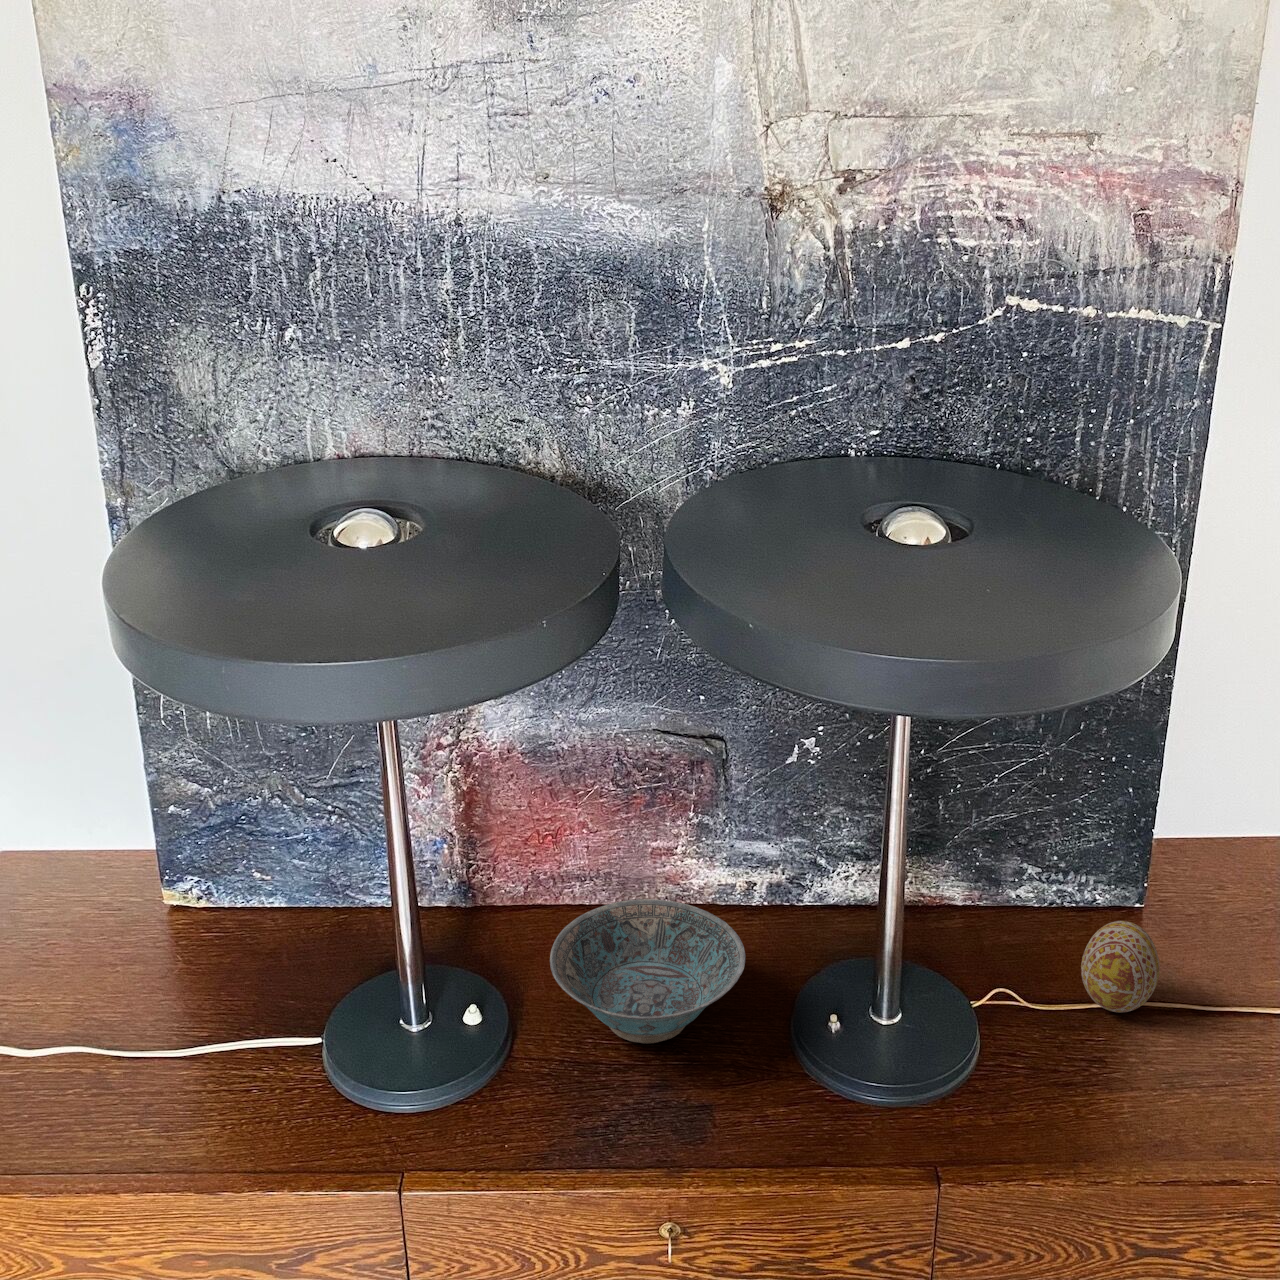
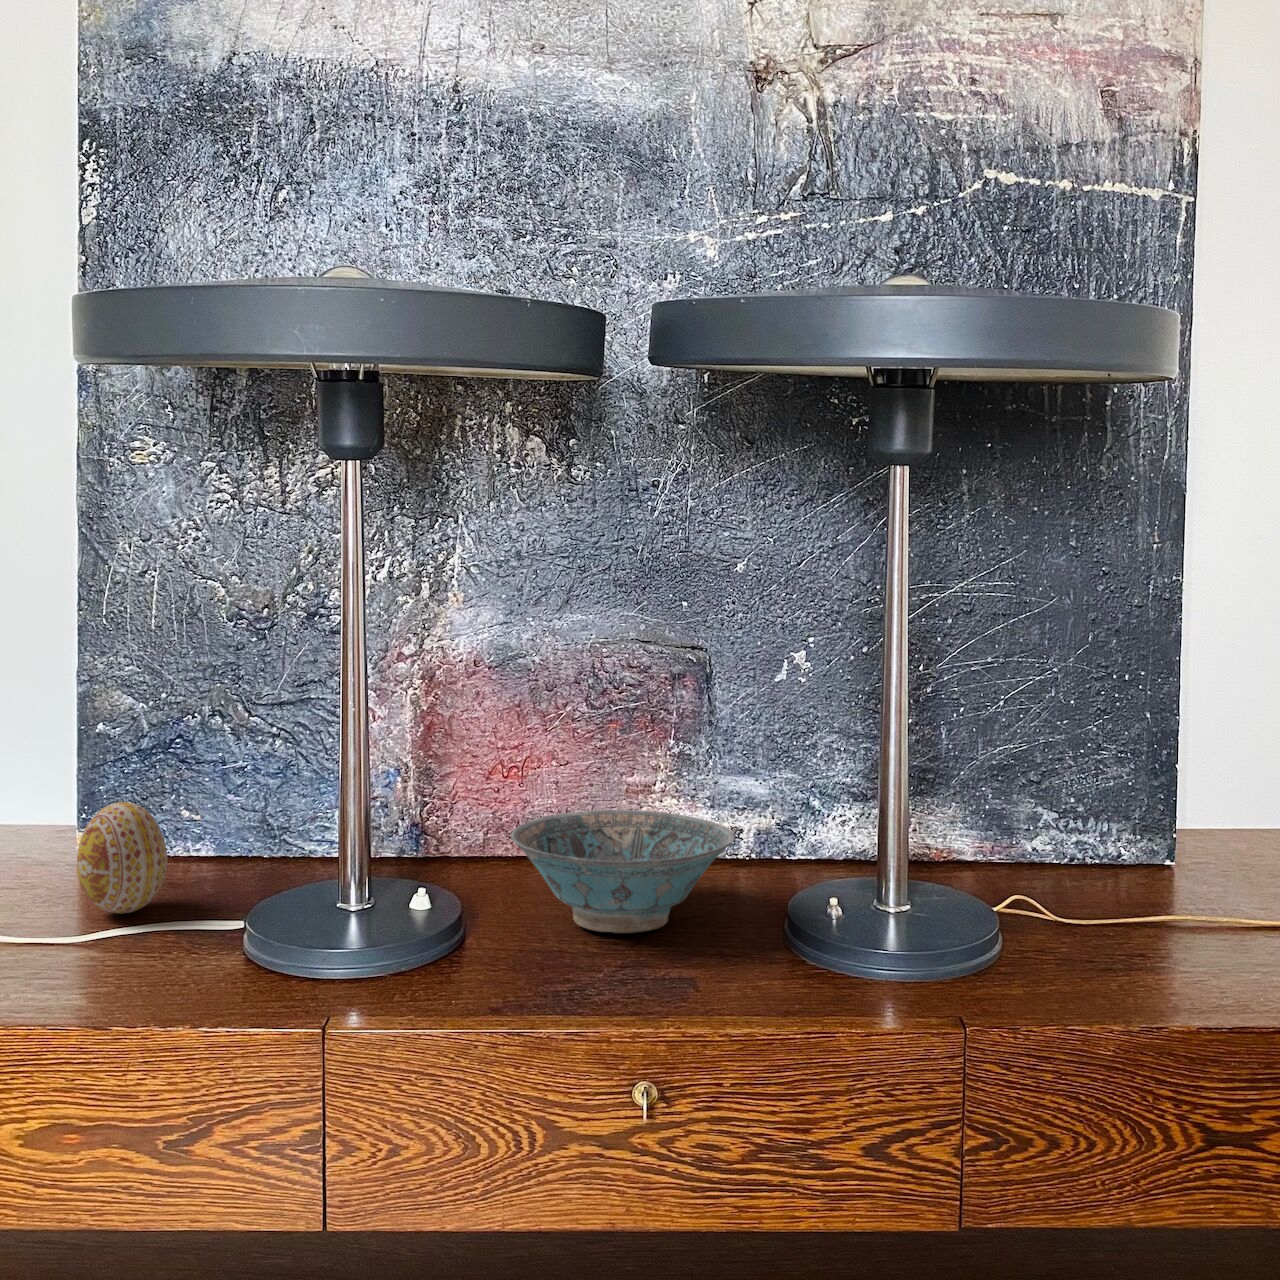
decorative egg: present [1081,921,1160,1012] -> present [77,802,167,913]

